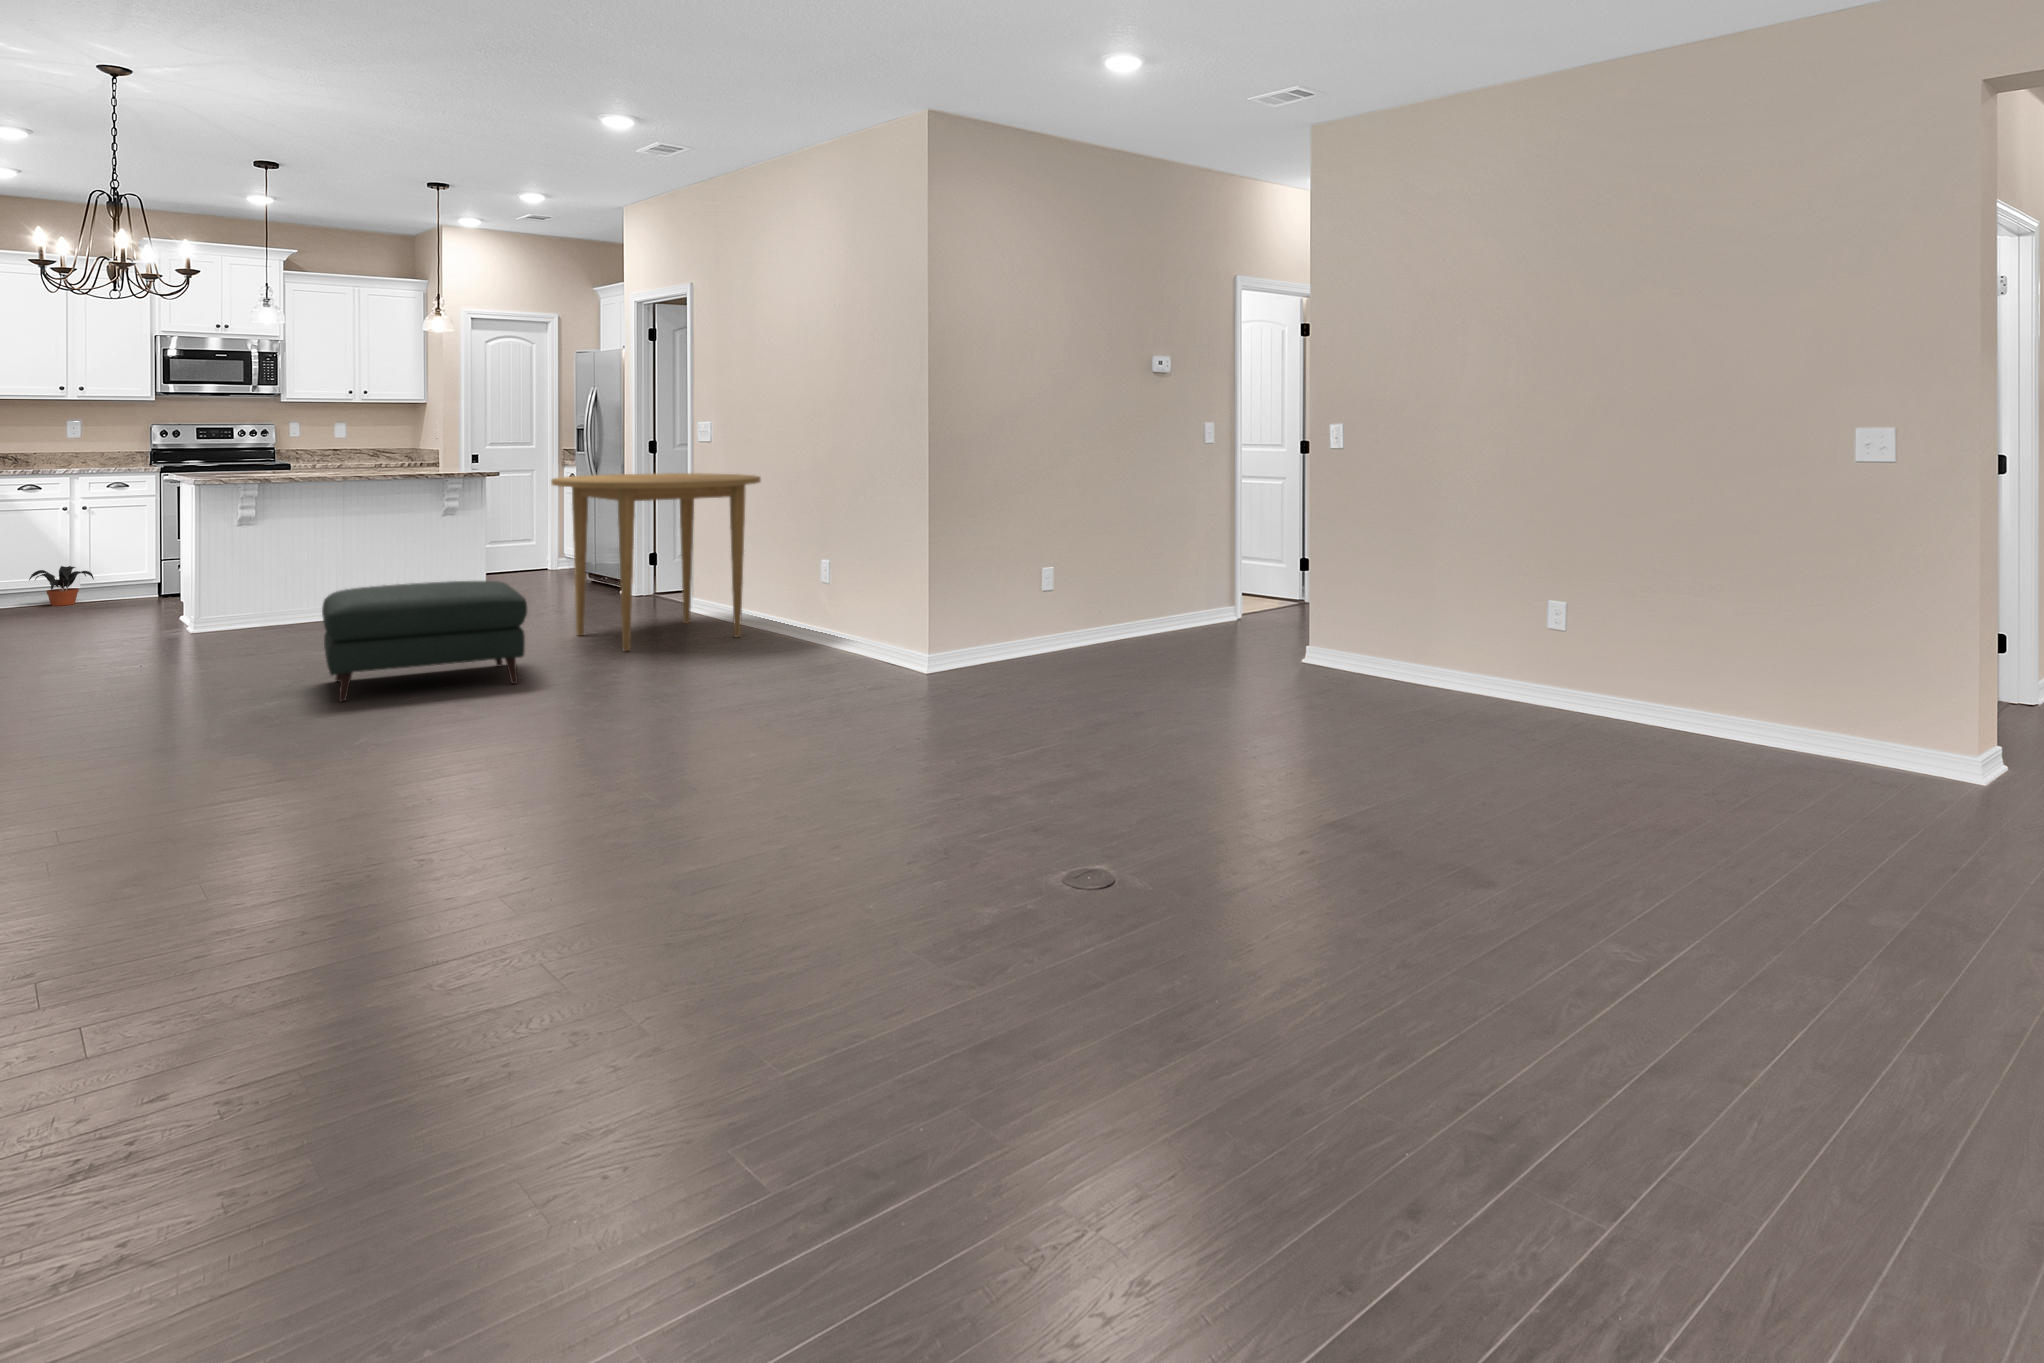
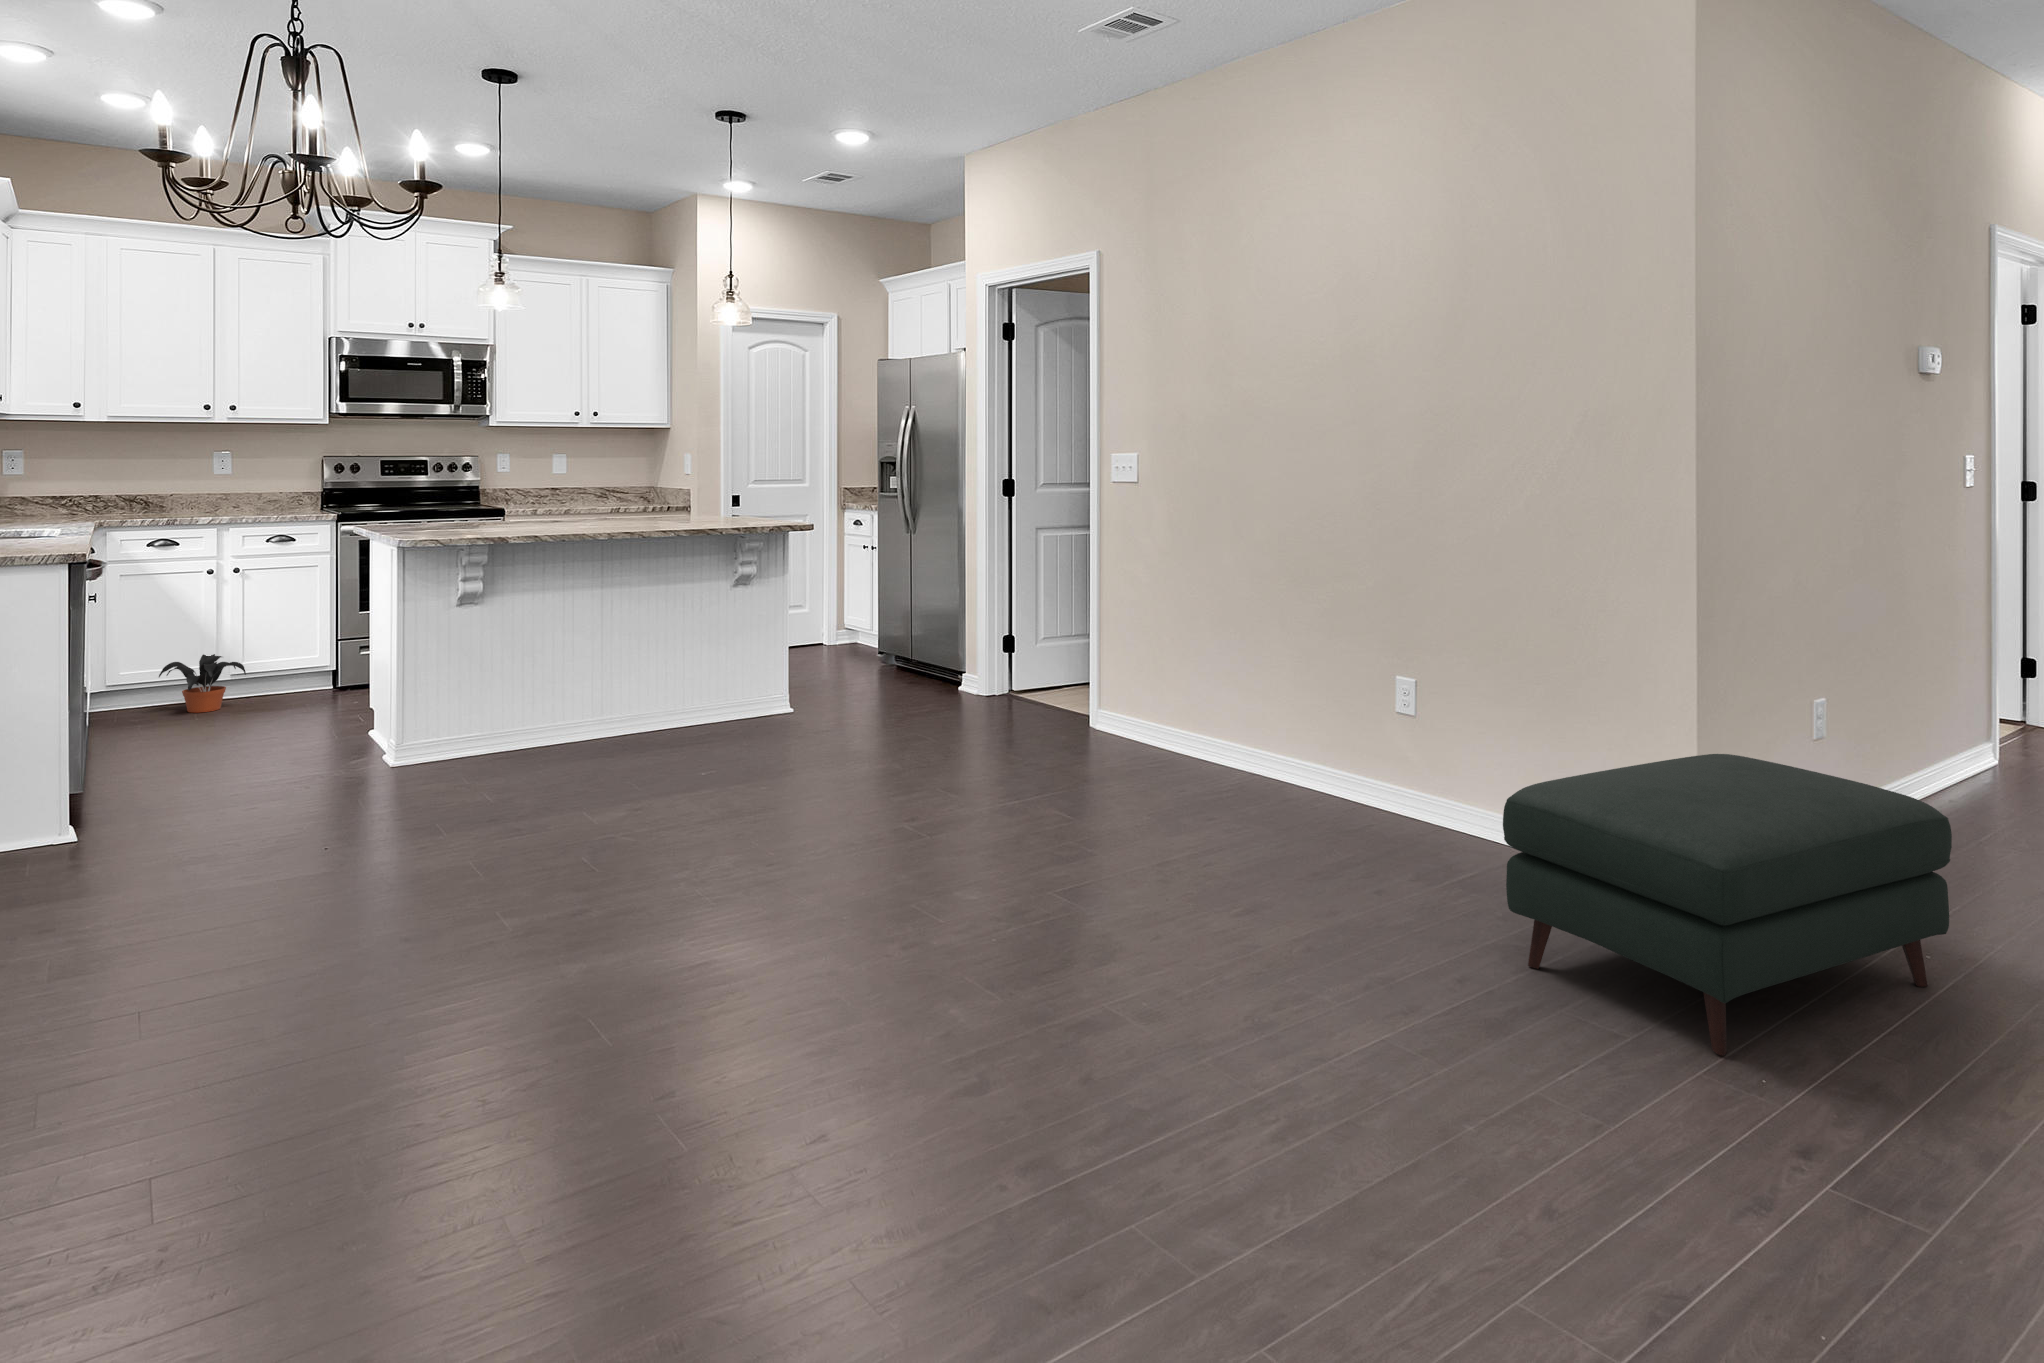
dining table: present [551,473,761,651] -> none [953,530,1272,834]
ottoman: present [322,581,527,701] -> present [1503,754,1952,1055]

